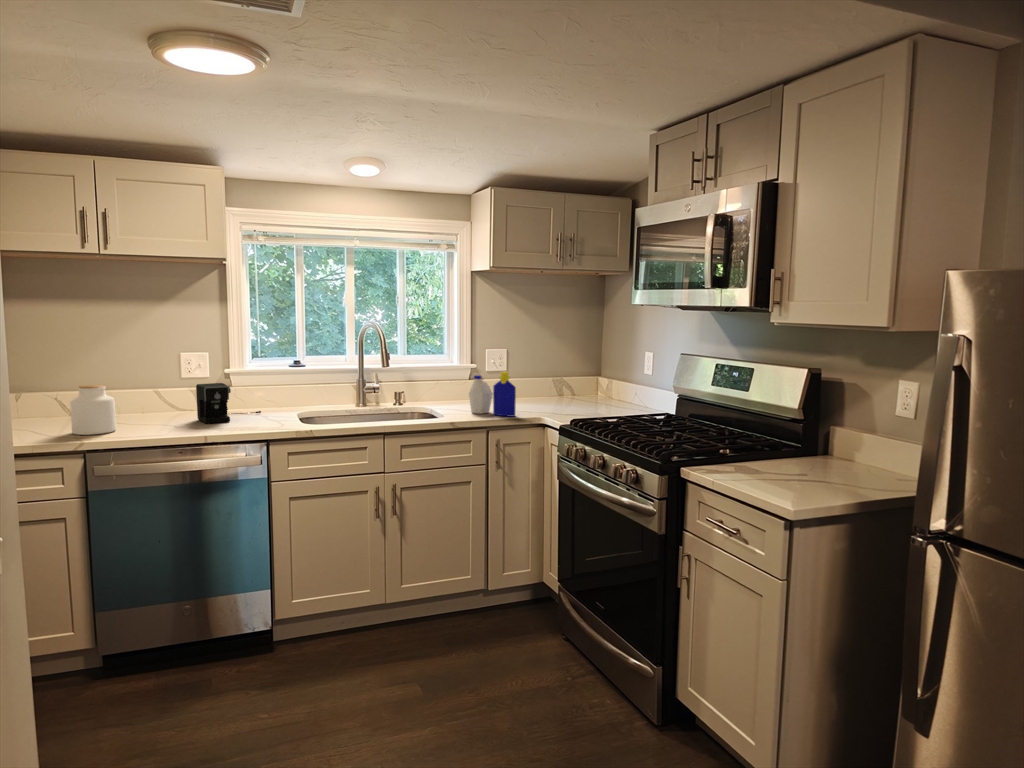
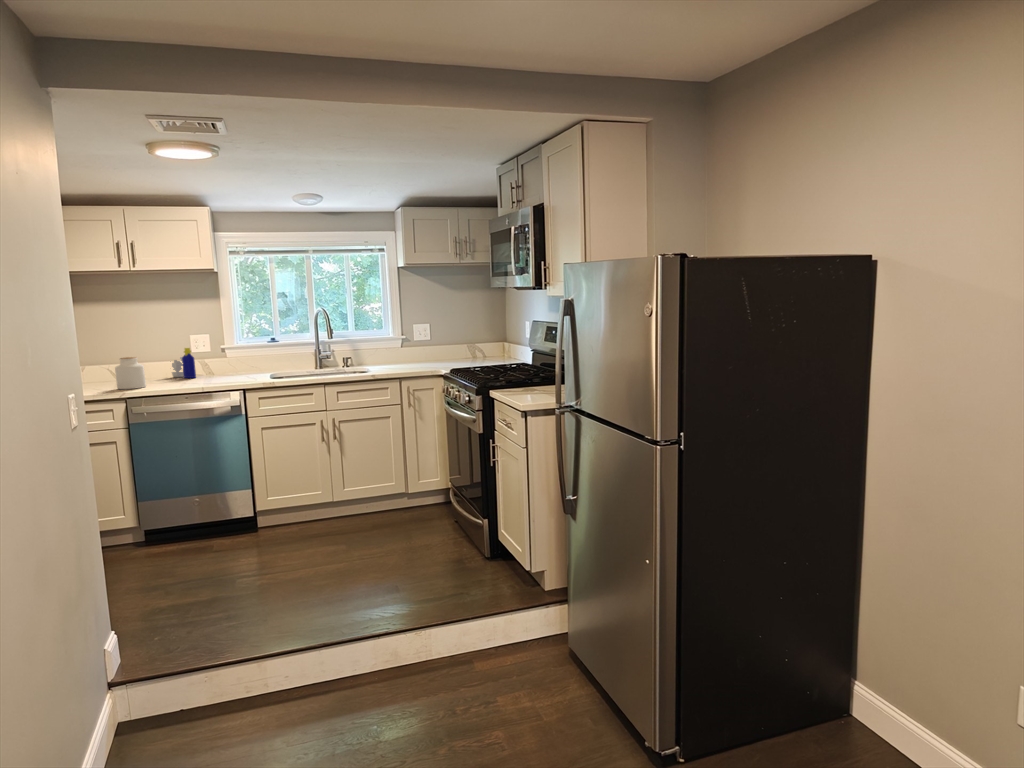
bottle: present [469,372,516,416] -> present [172,348,196,378]
coffee maker: present [196,383,261,423] -> none [199,355,246,381]

